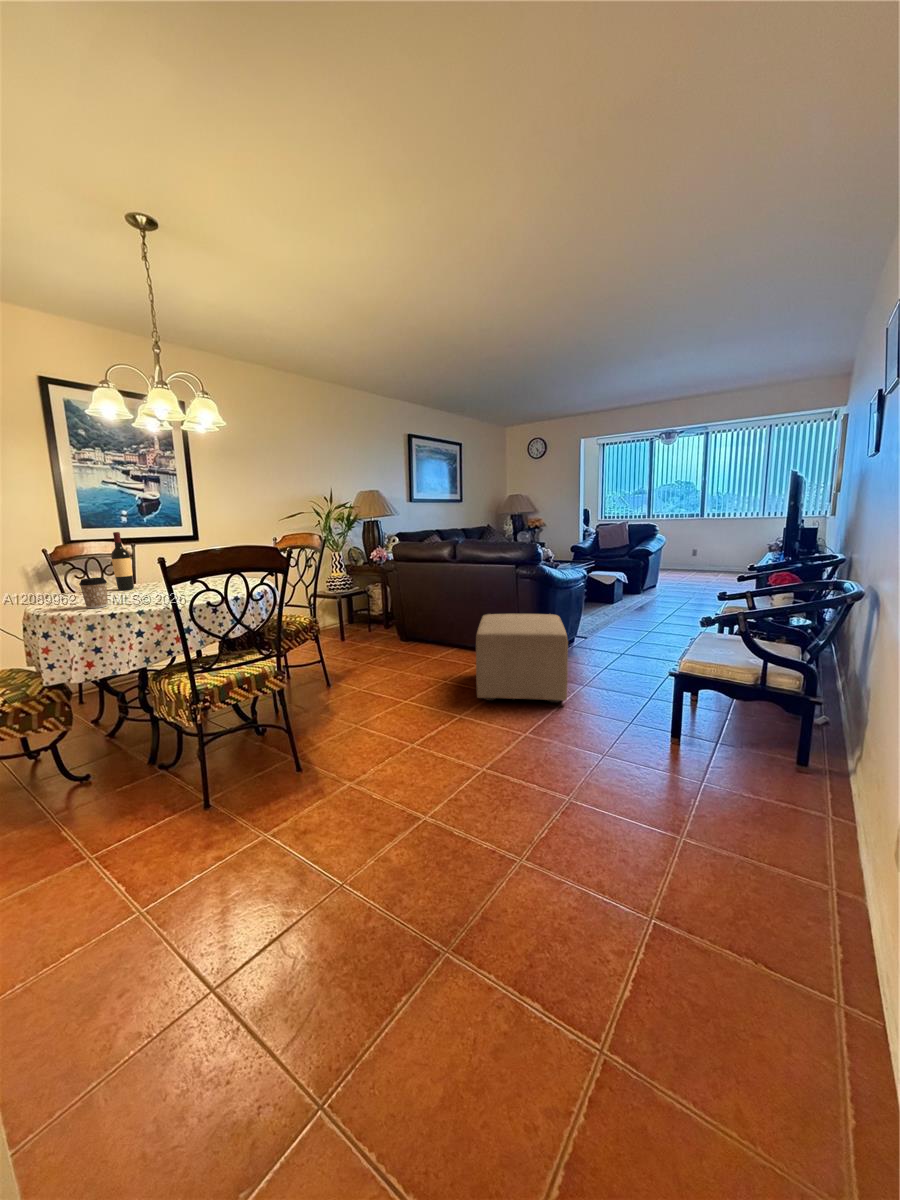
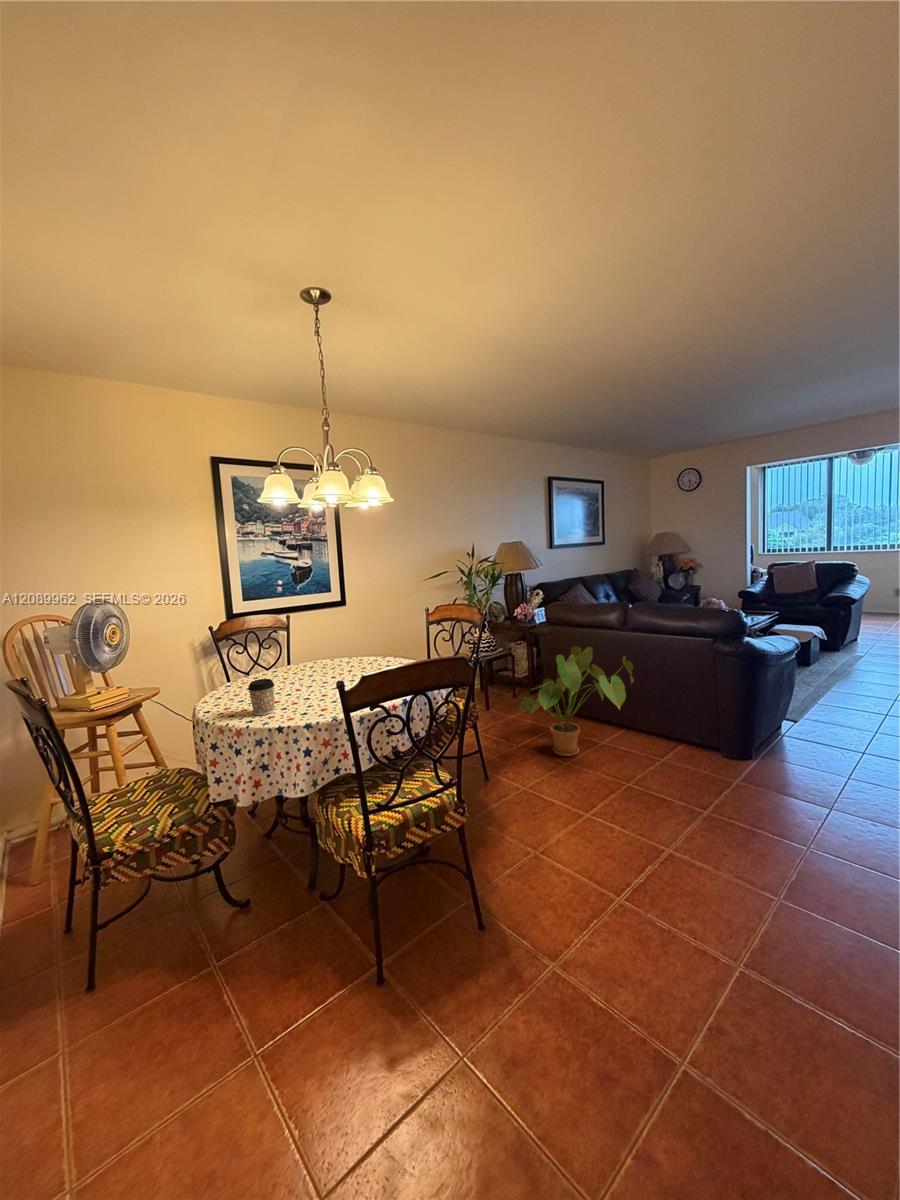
wine bottle: present [111,532,134,590] -> none [273,616,293,678]
house plant: none [361,576,458,665] -> present [519,646,634,756]
ottoman: present [476,614,568,703] -> none [679,706,833,848]

